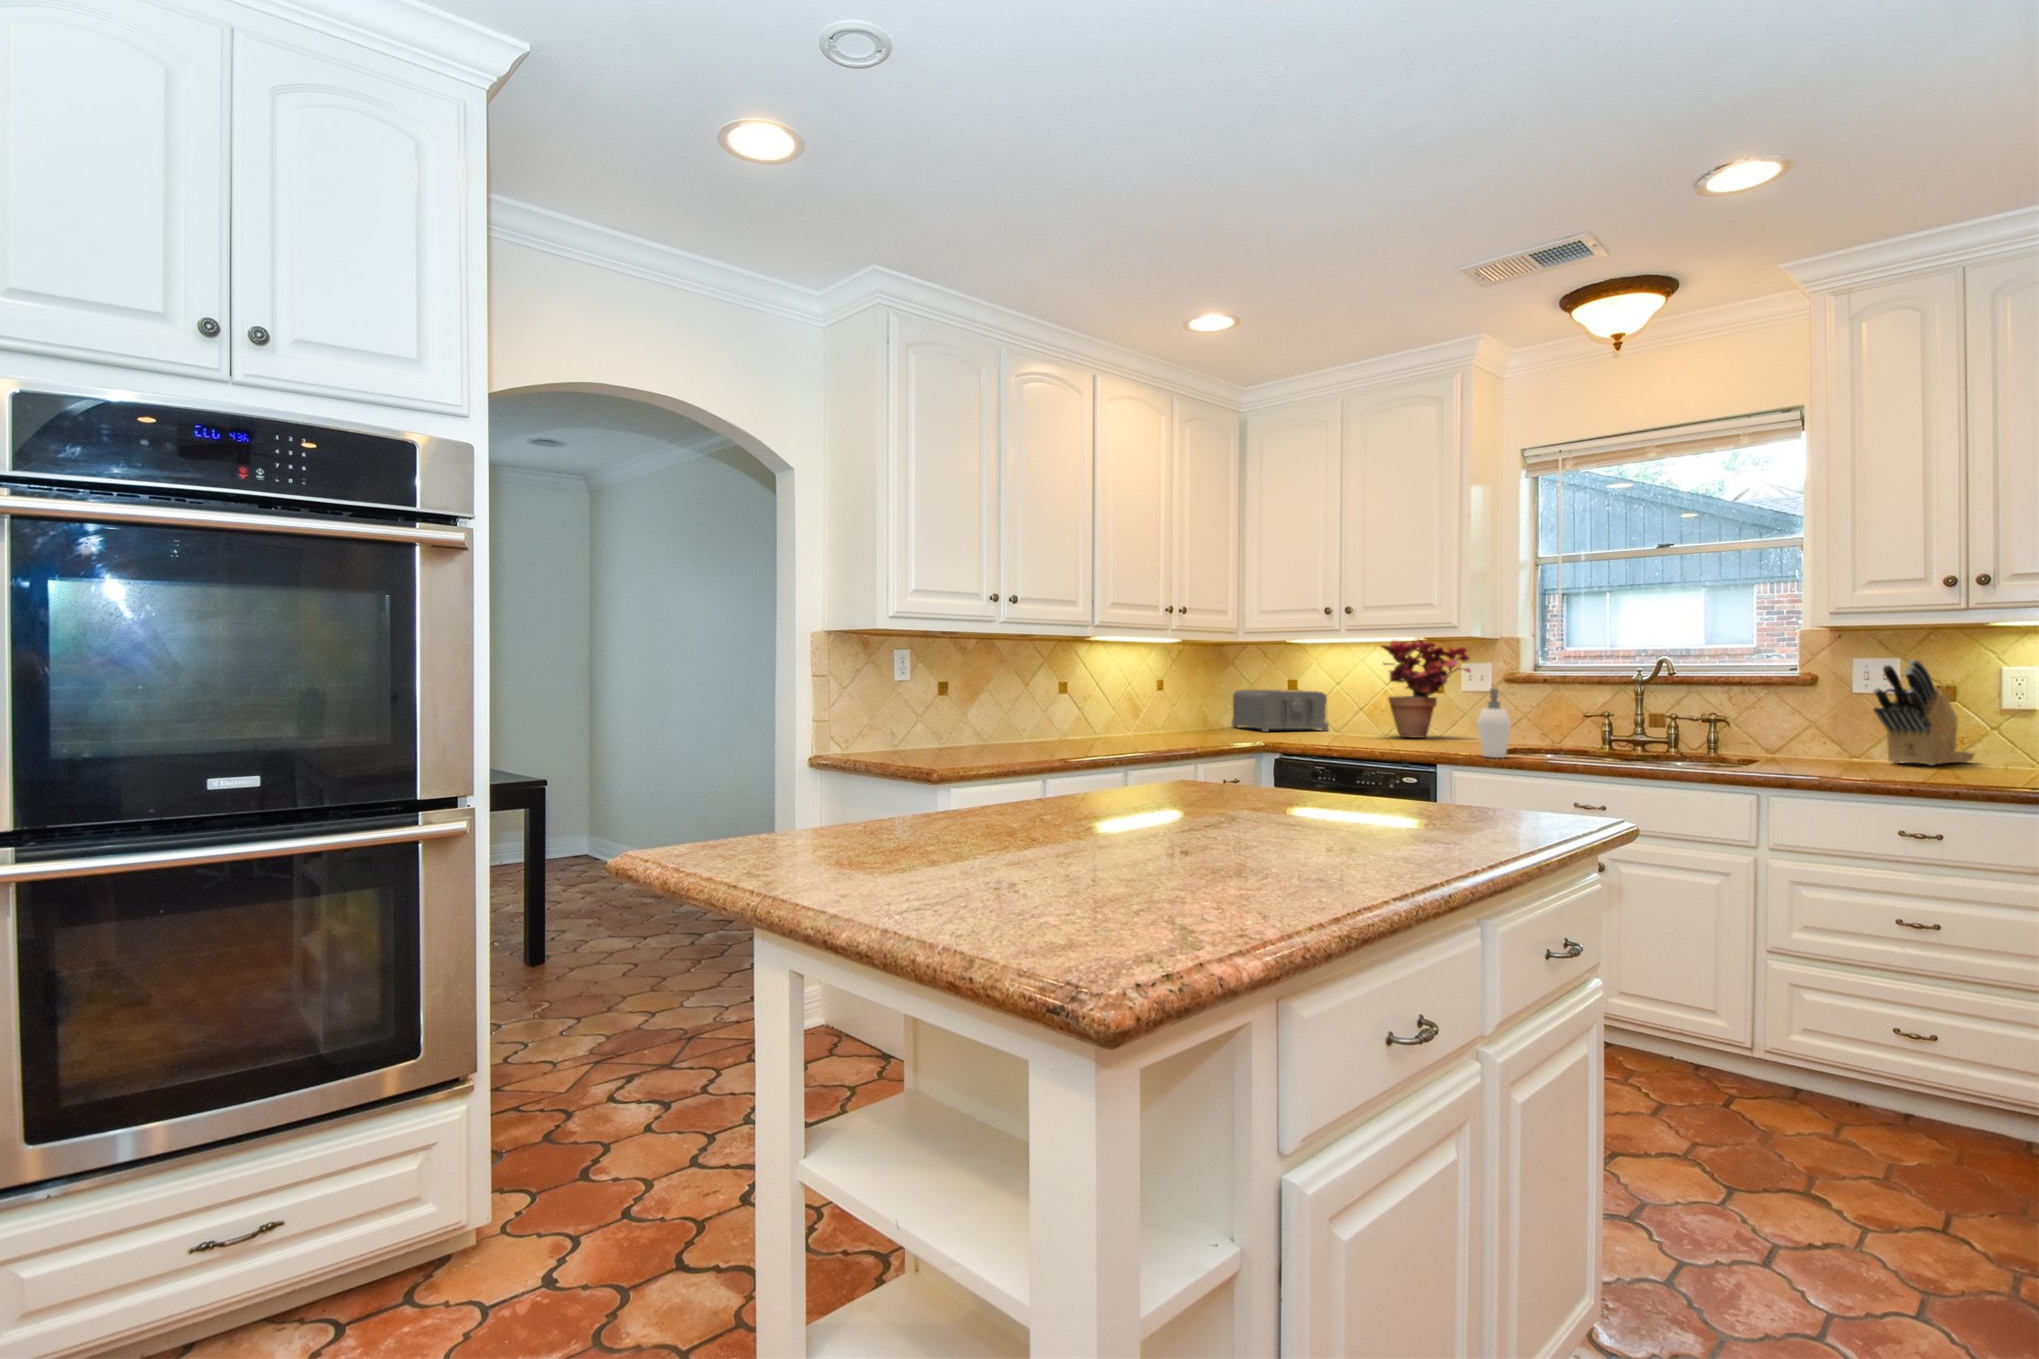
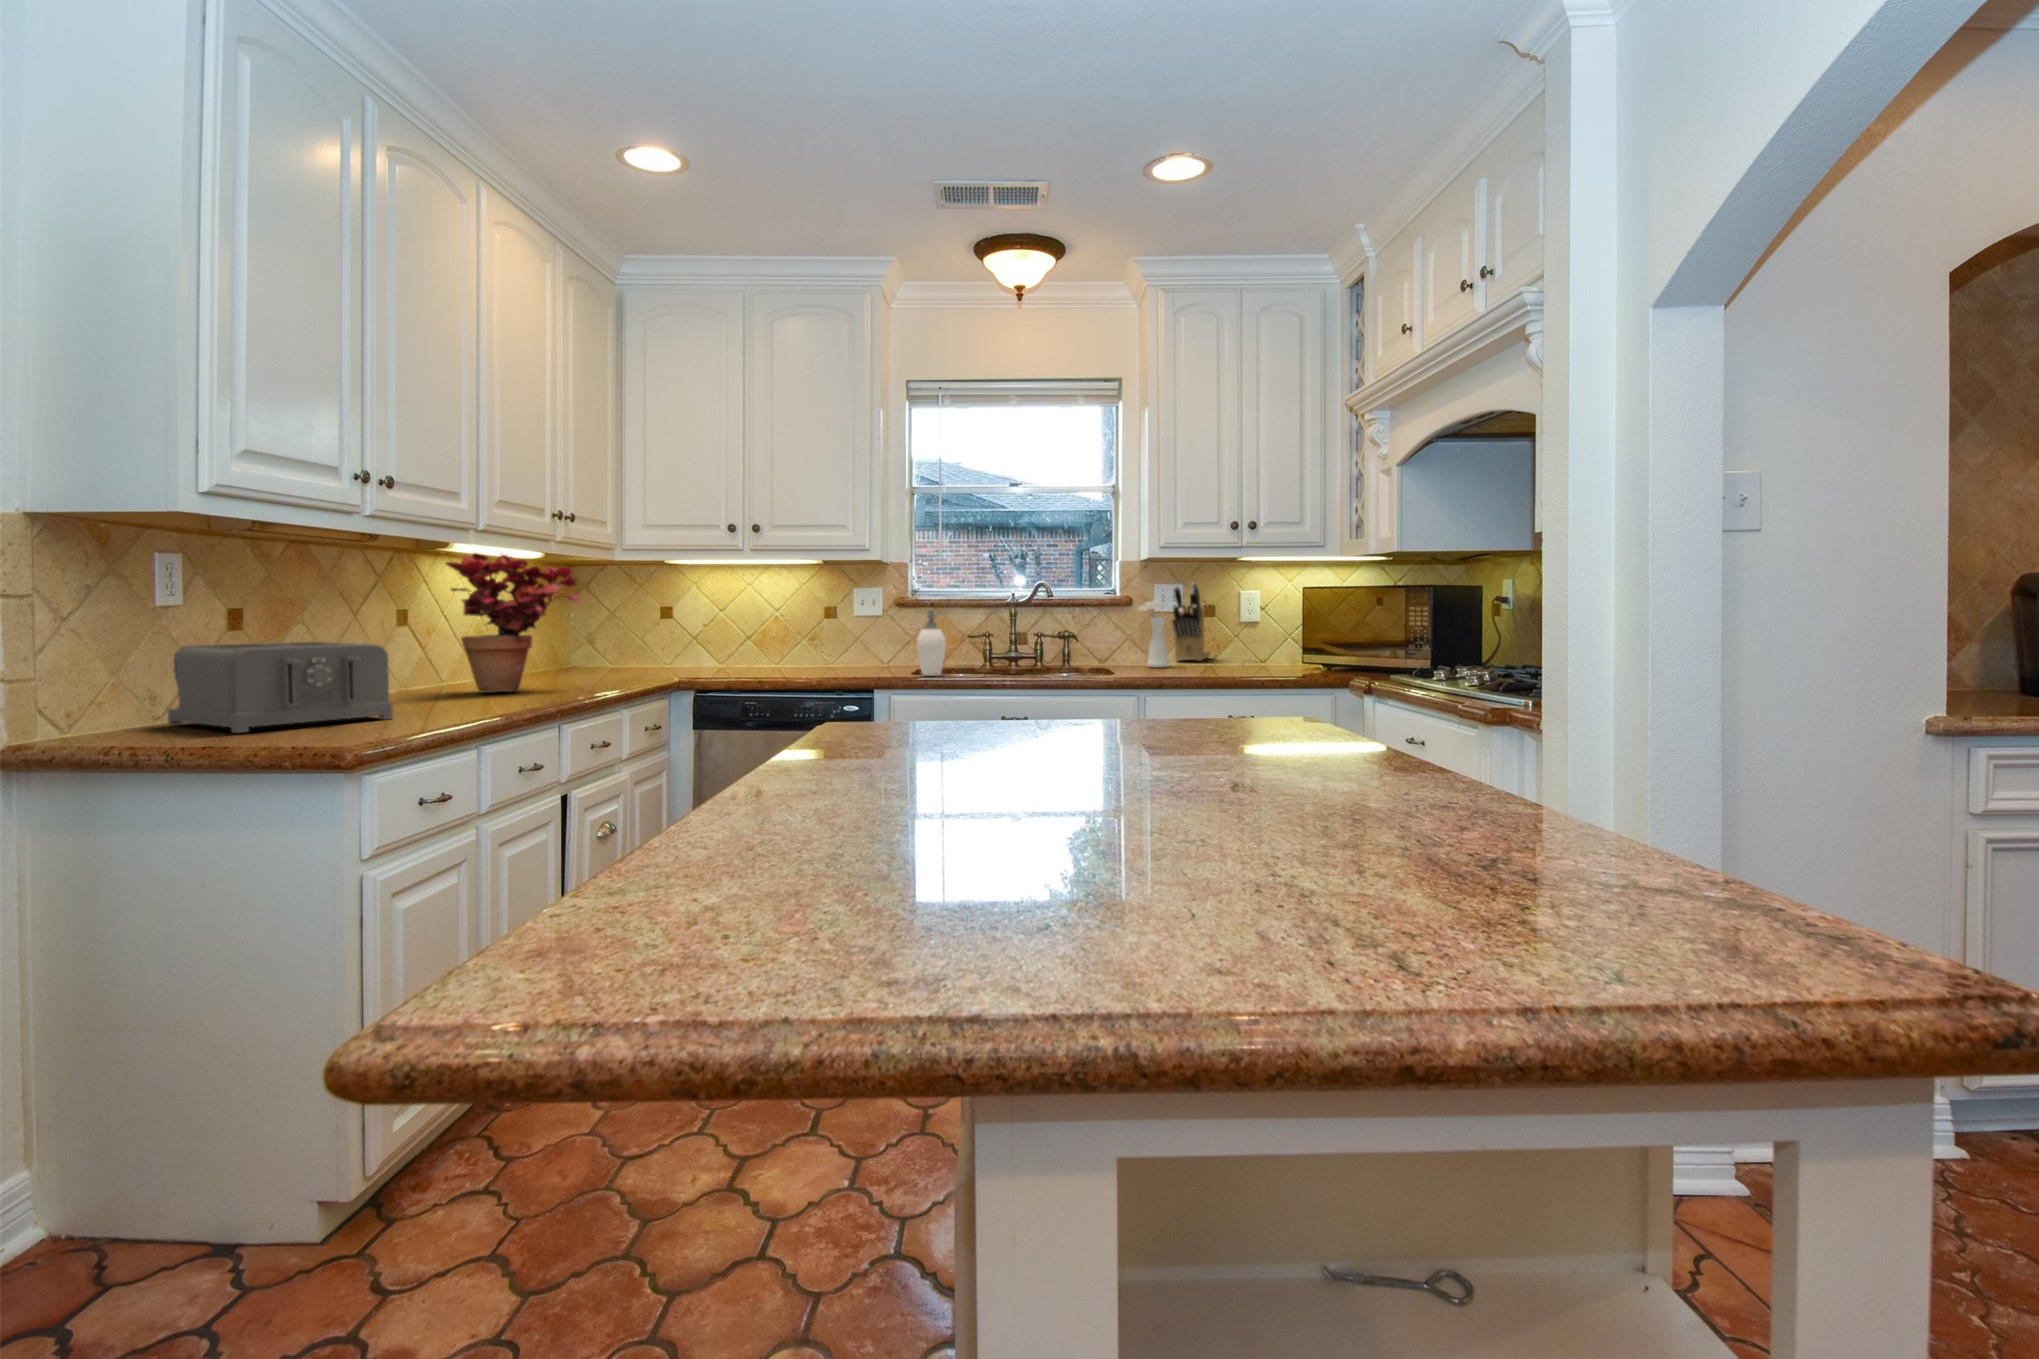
potted plant: present [1381,639,1471,738] -> present [445,553,578,693]
vase: none [1793,681,1846,769] -> present [1139,599,1168,668]
toaster: present [1232,690,1329,732] -> present [168,642,393,733]

